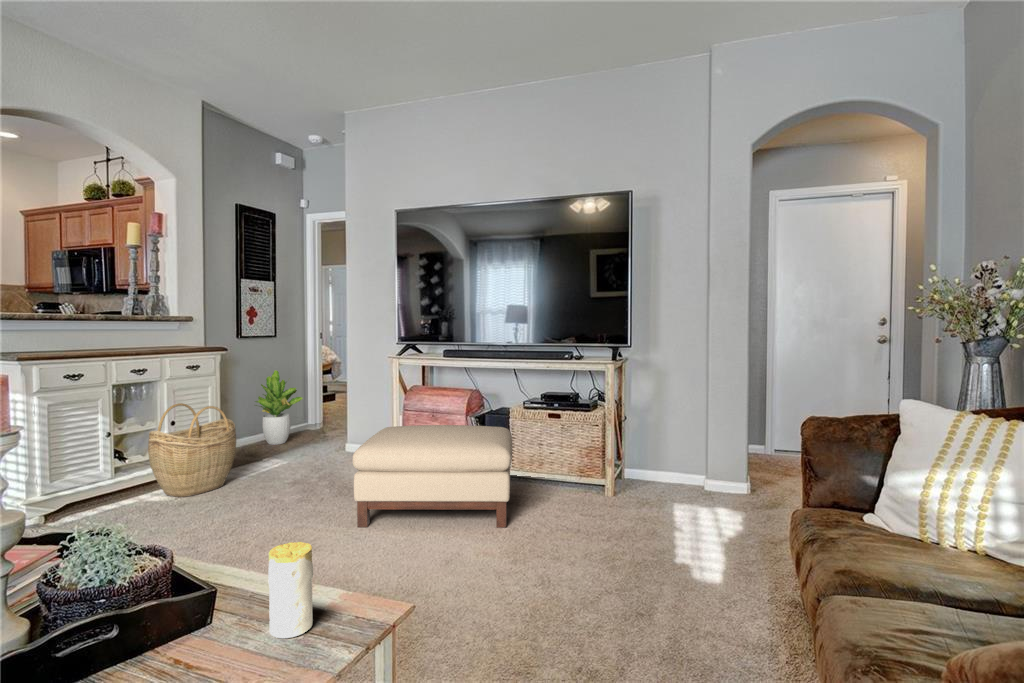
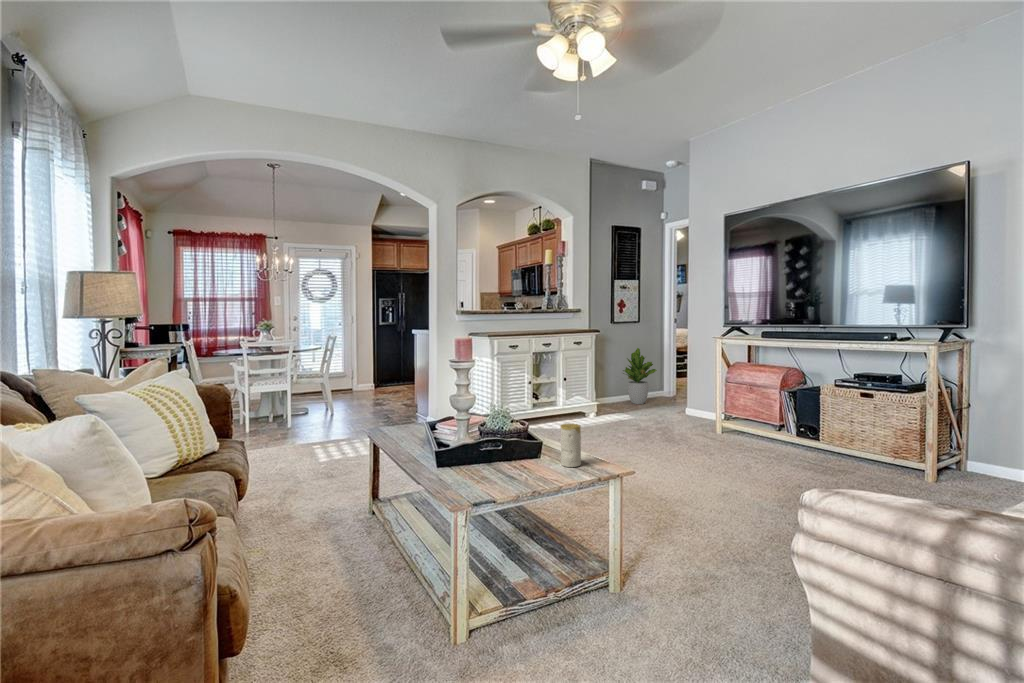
woven basket: present [148,403,236,497] -> none [551,366,602,427]
ottoman: present [352,425,512,528] -> none [665,392,816,483]

